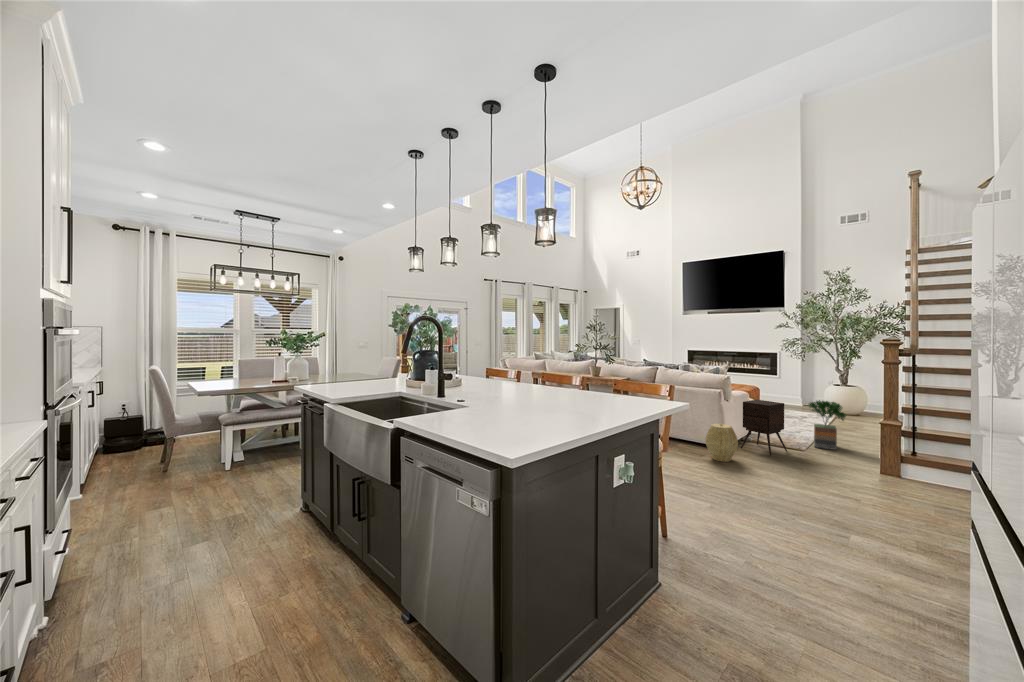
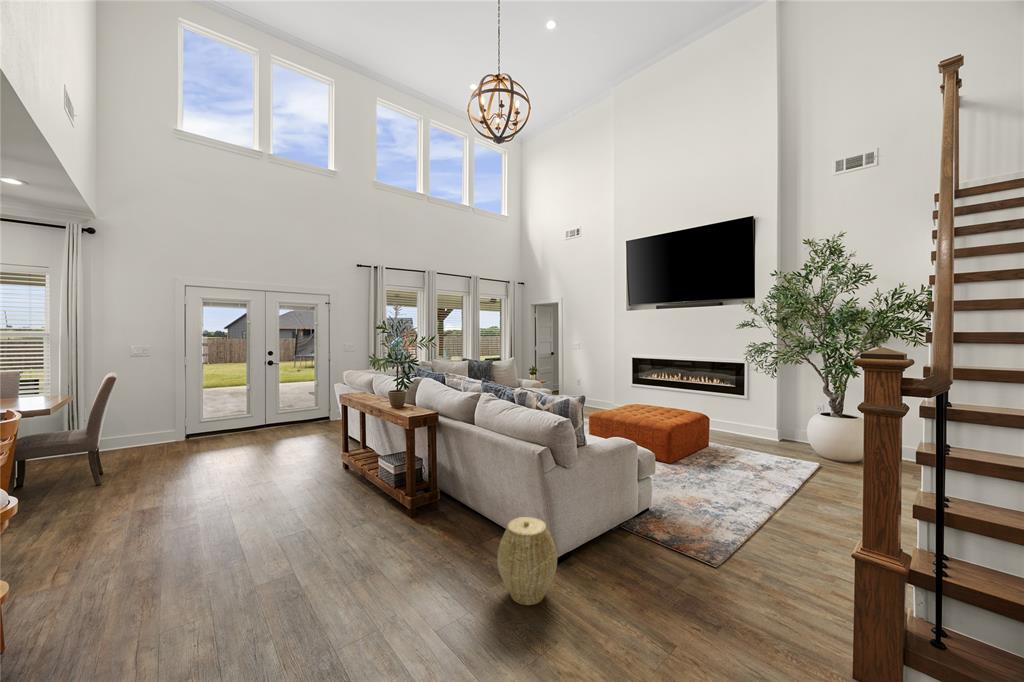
side table: present [741,400,787,456] -> none [596,459,680,586]
potted tree: present [808,400,847,450] -> none [731,462,805,569]

